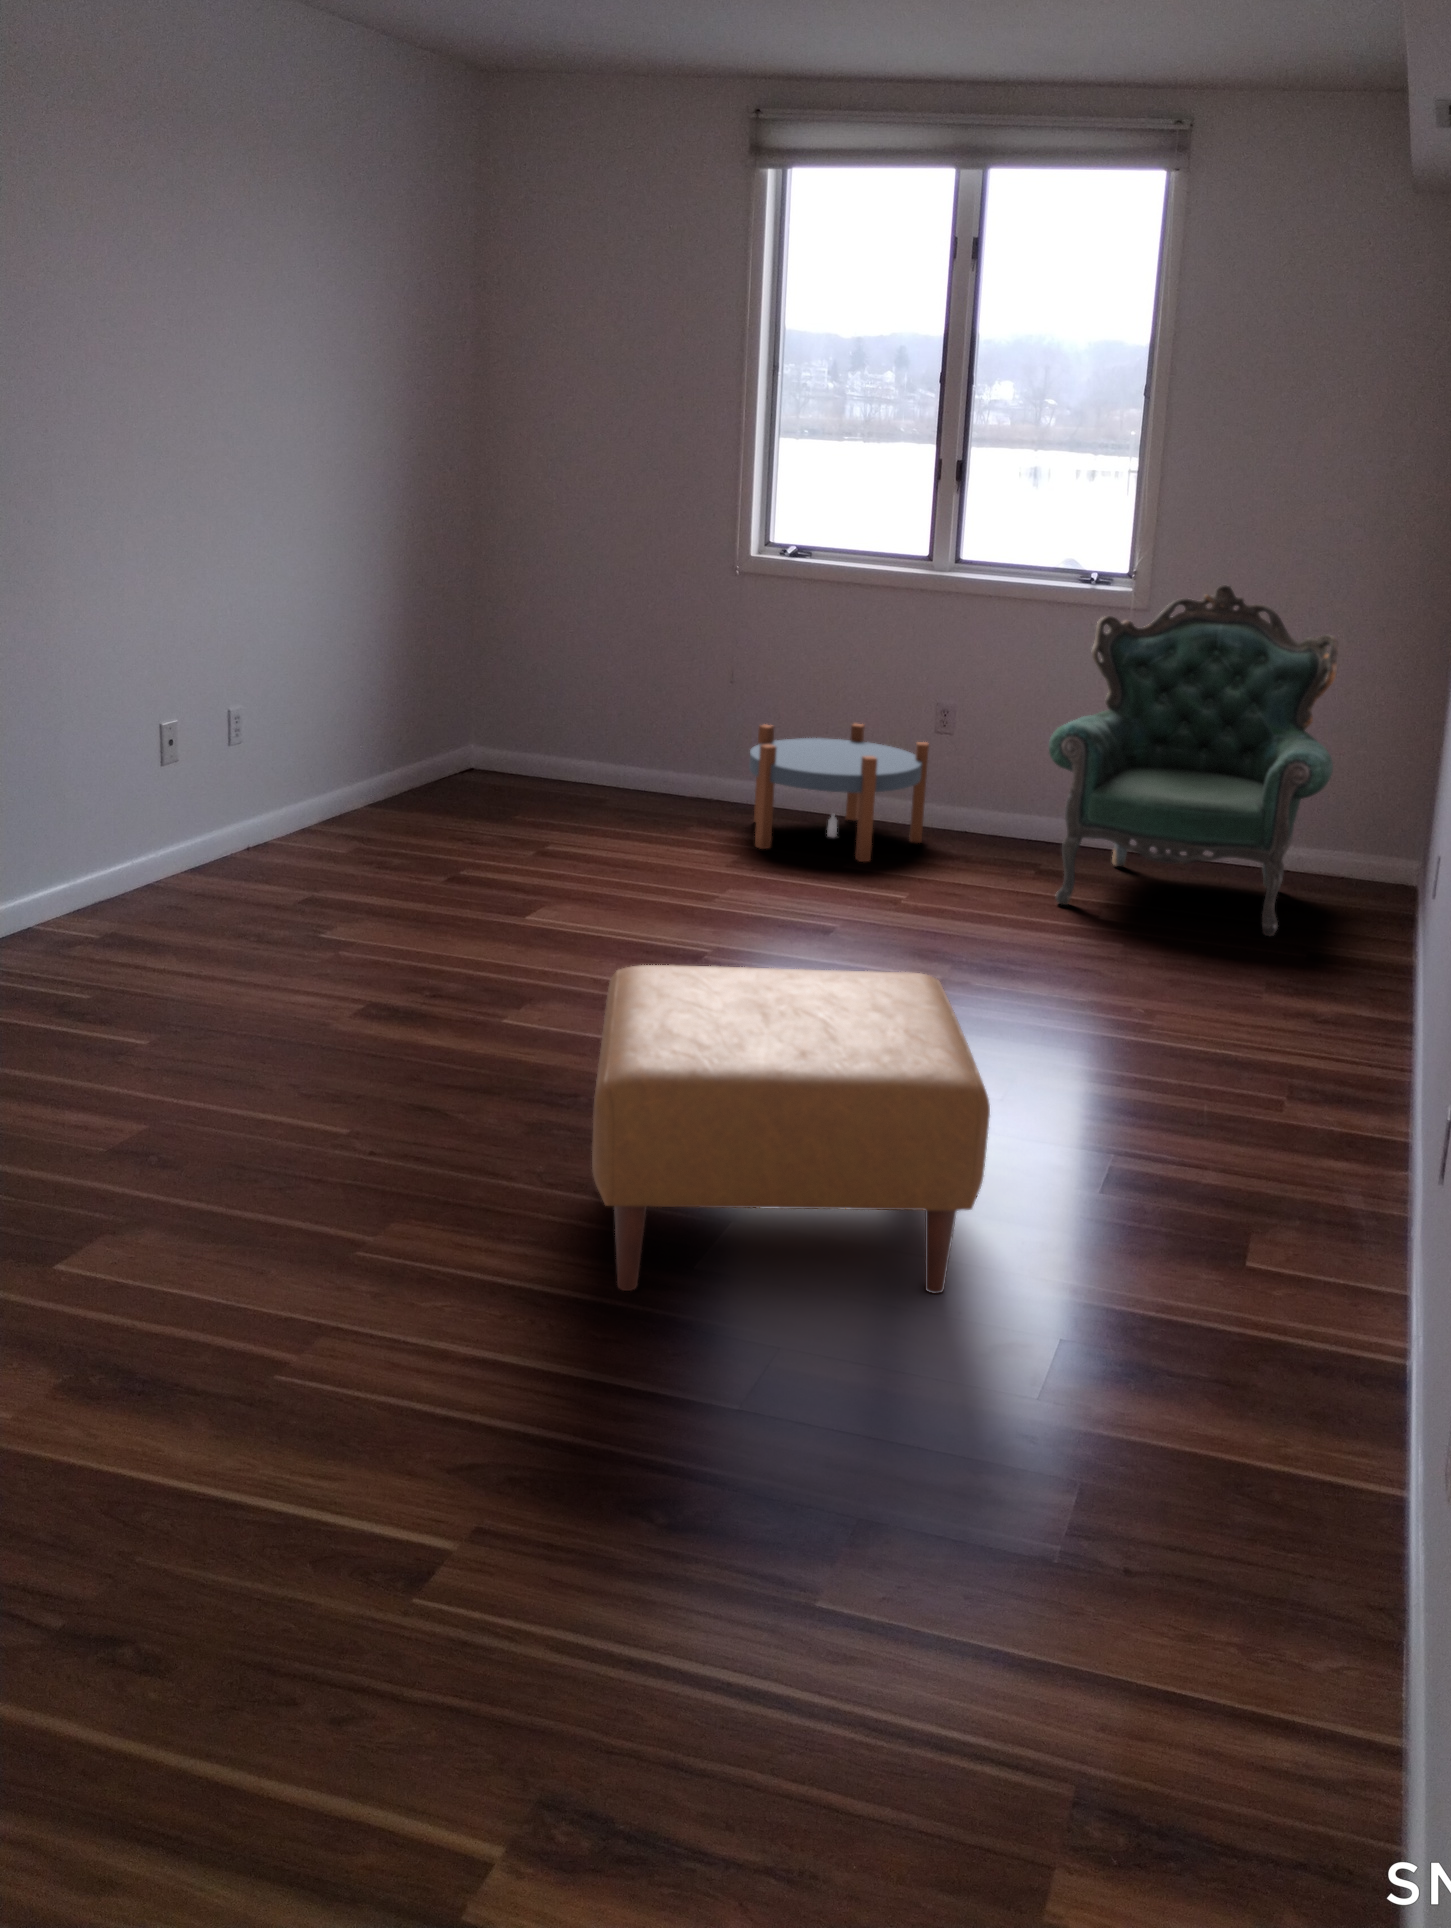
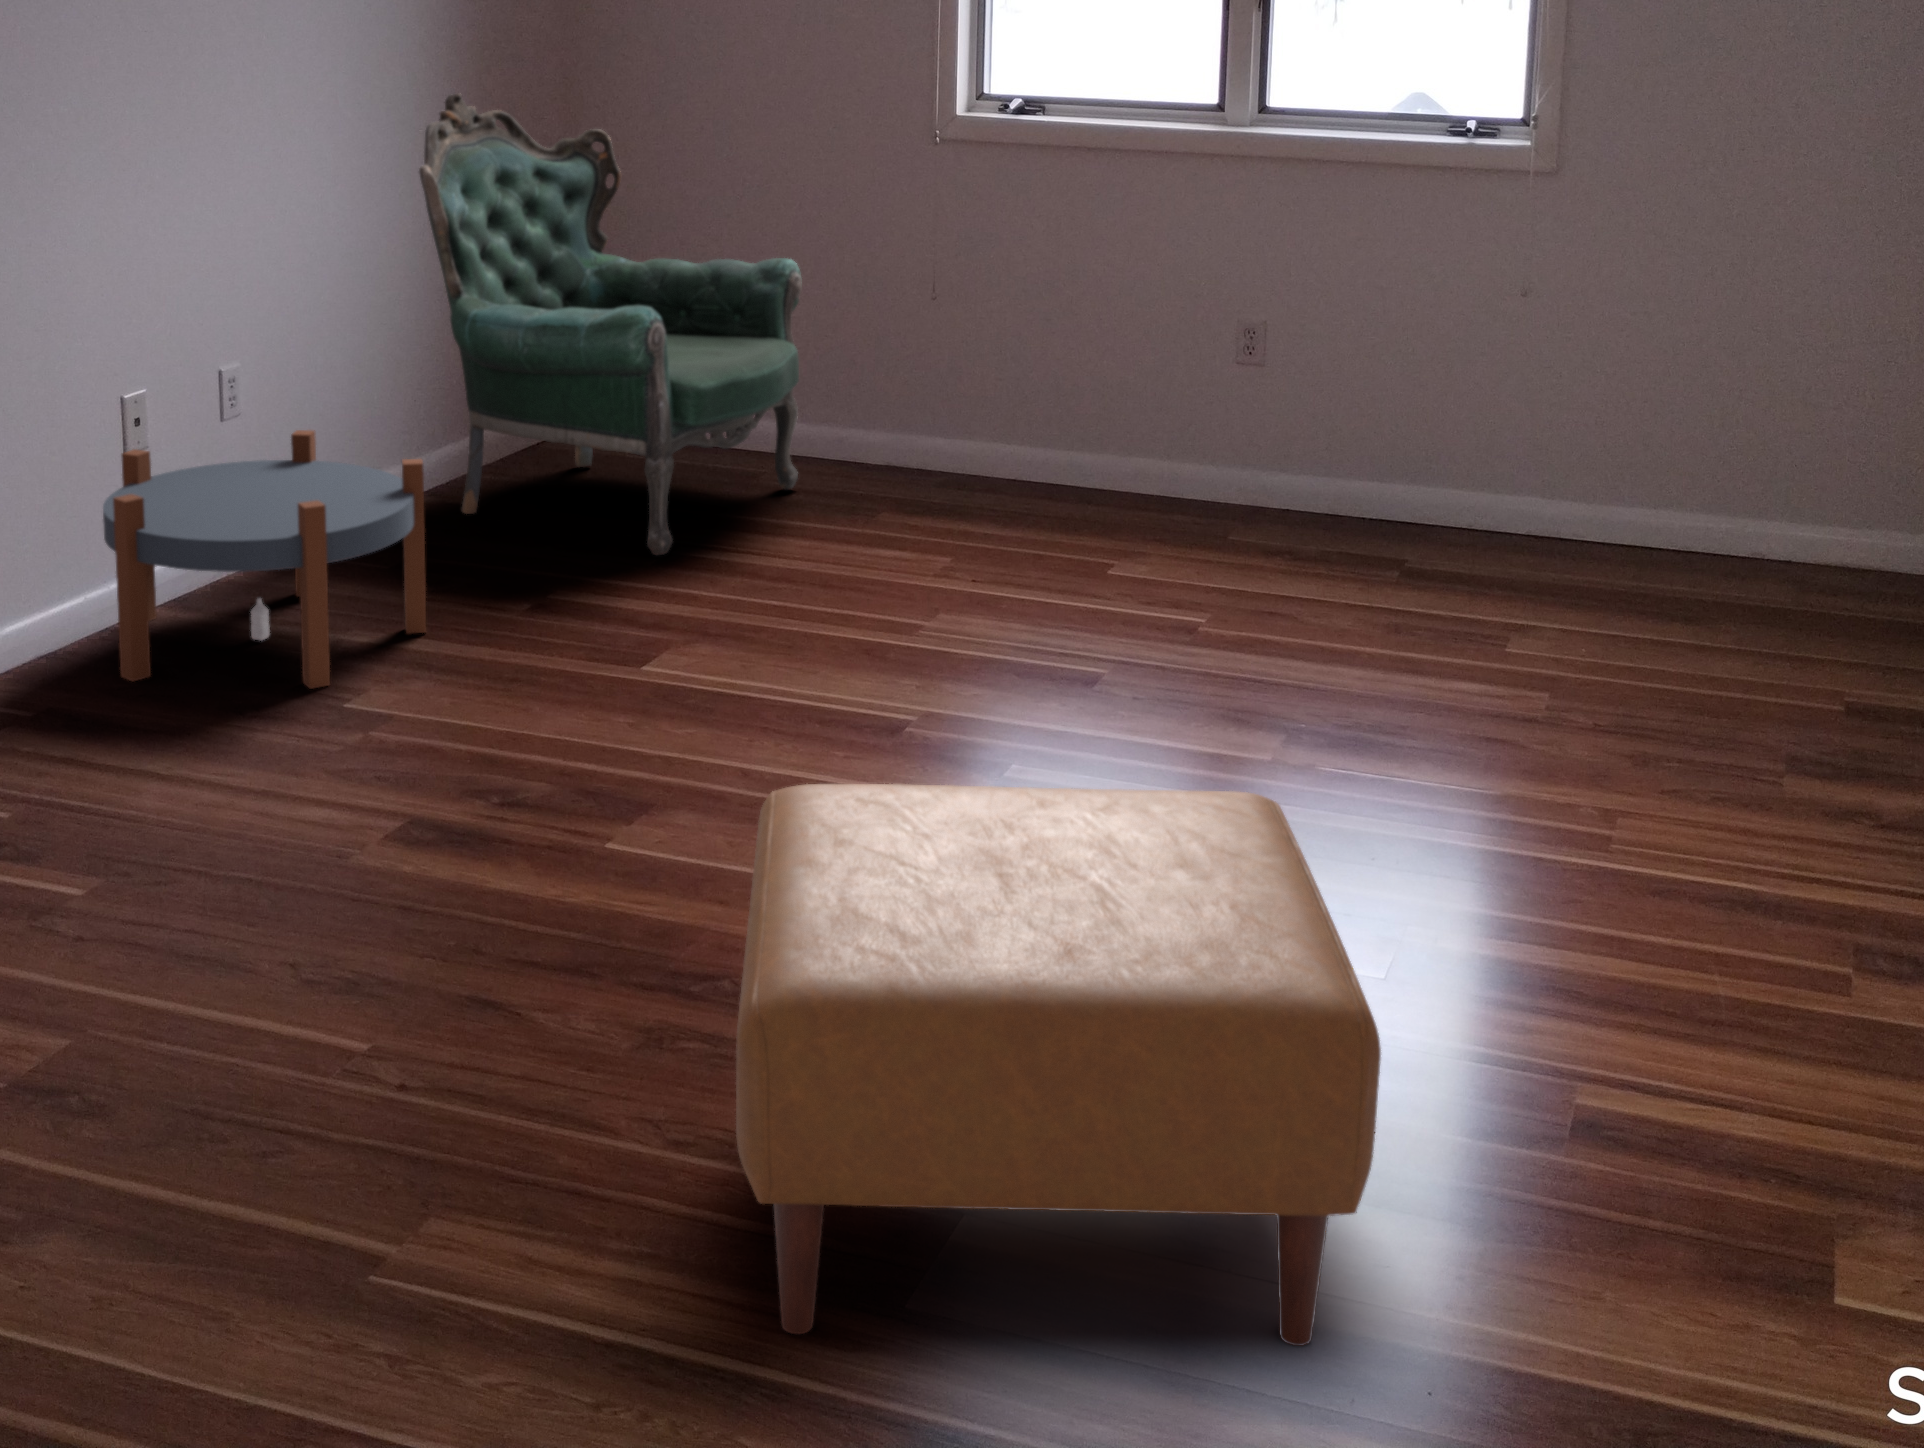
armchair: present [1049,585,1339,936] -> present [419,93,802,555]
side table: present [749,724,929,862] -> present [103,430,426,689]

